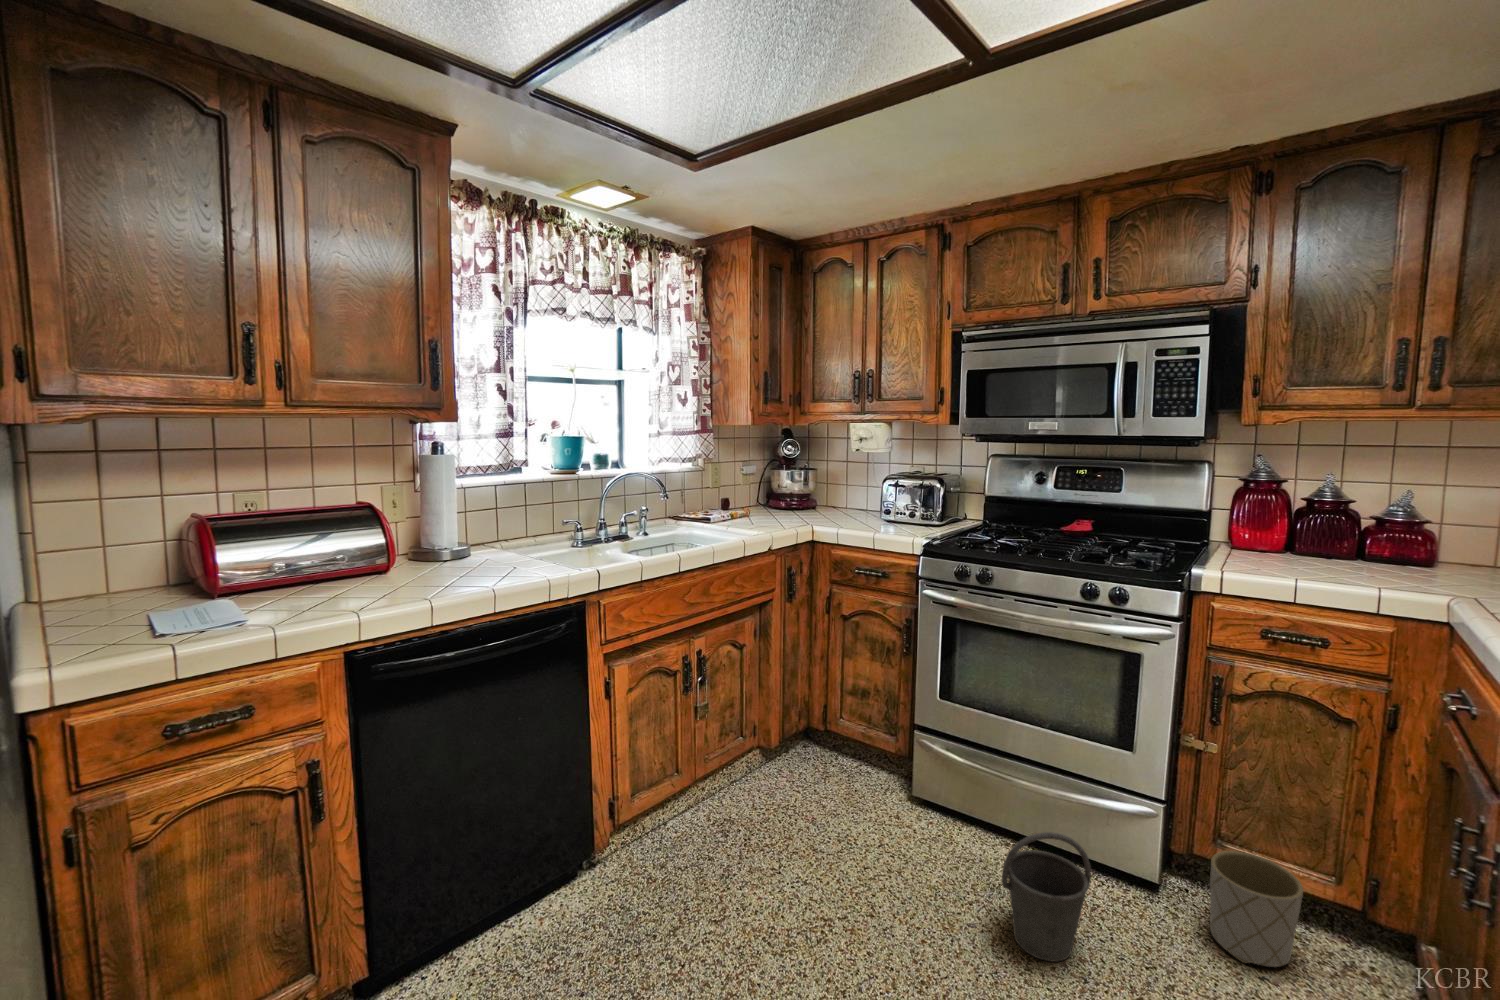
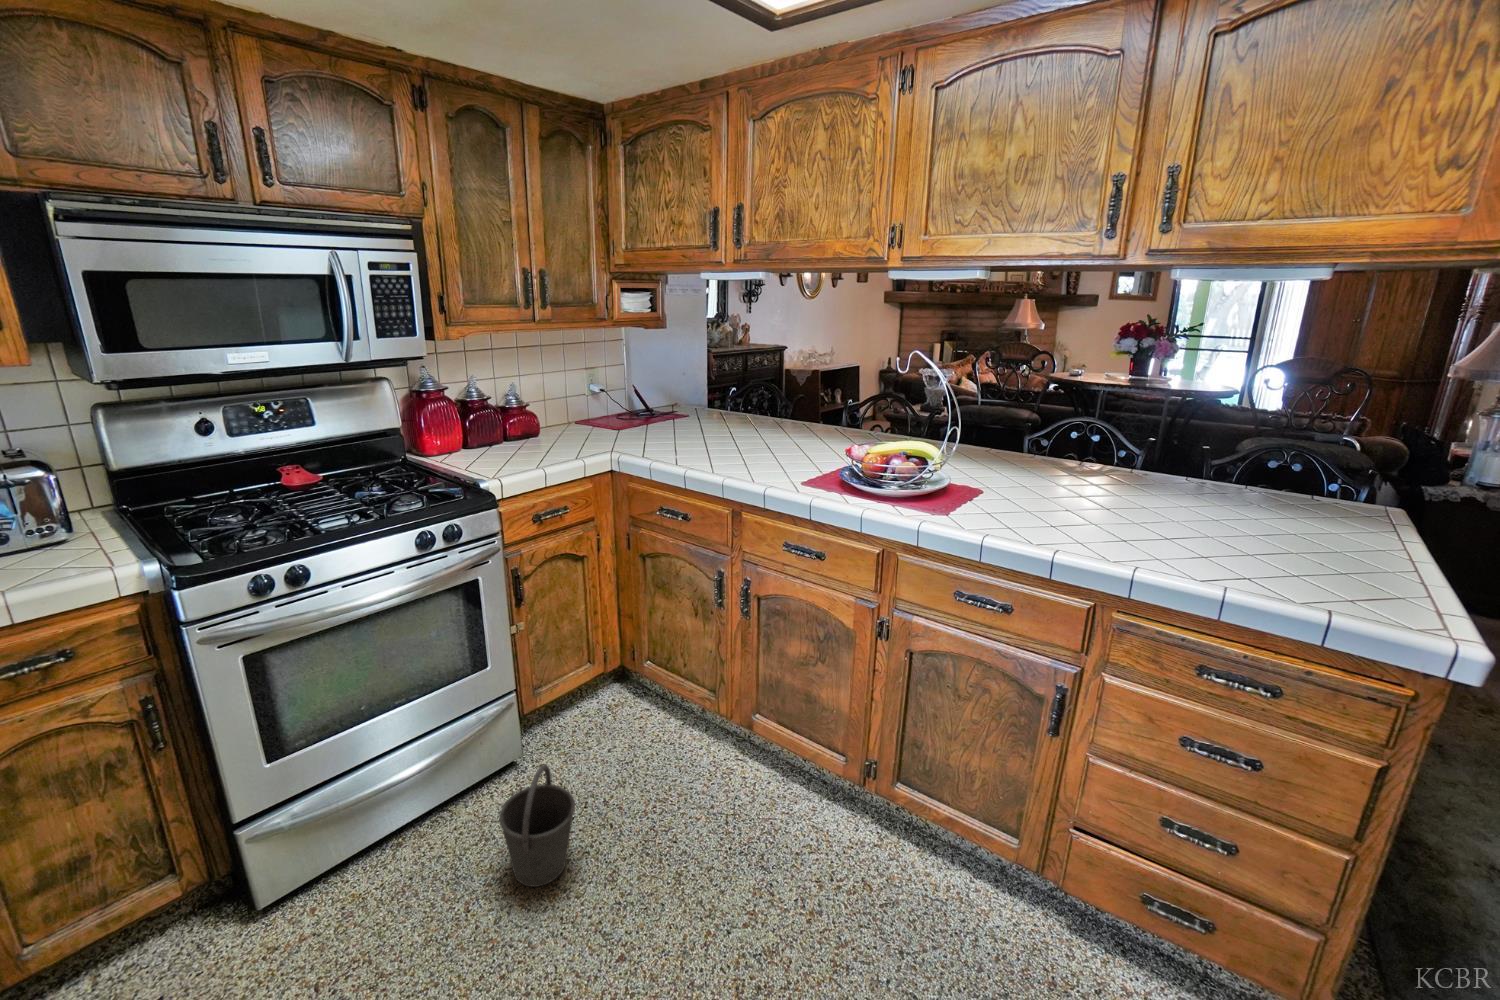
planter: present [1210,851,1303,967] -> none [555,678,612,755]

